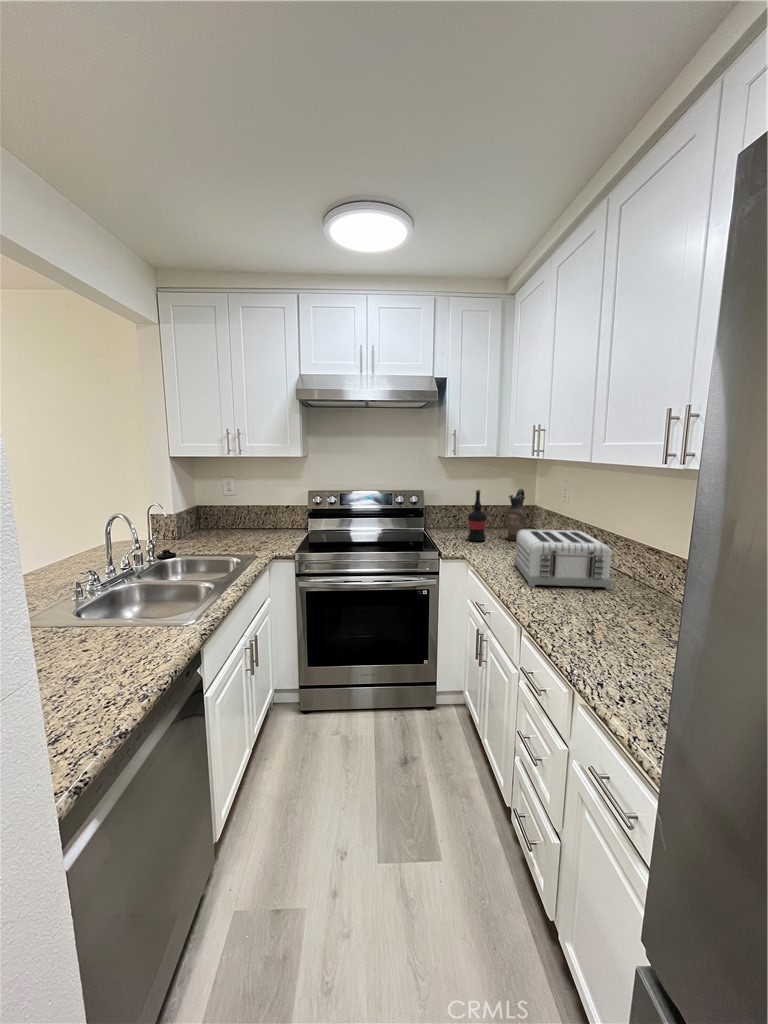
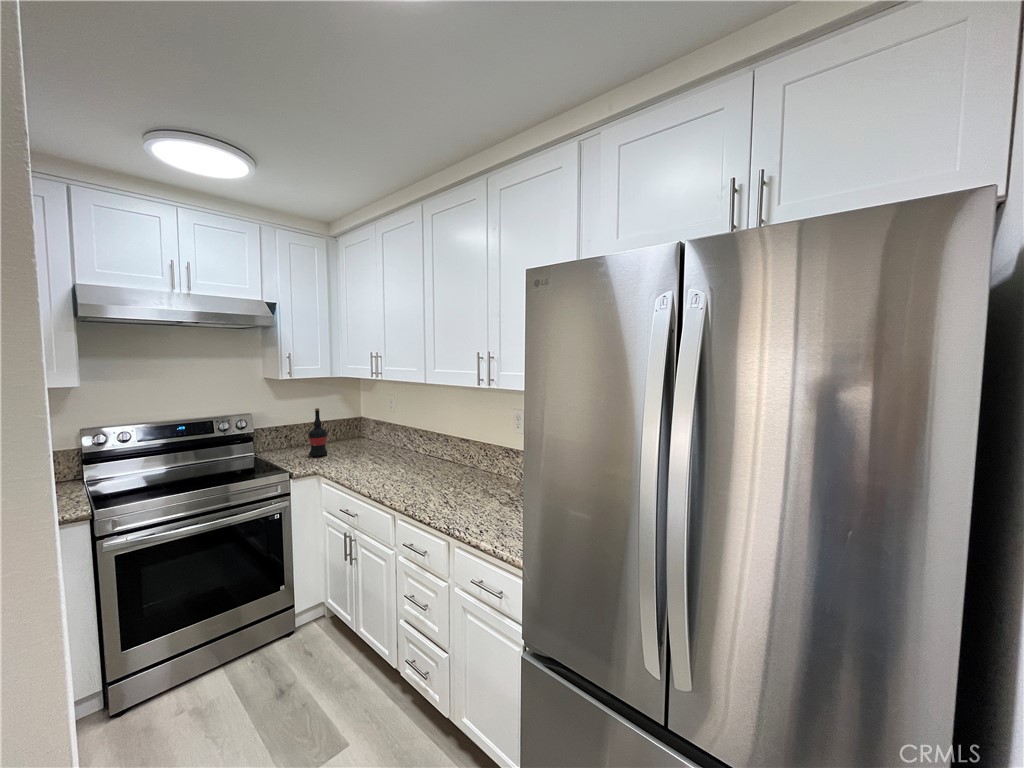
ceramic pitcher: present [504,489,526,540] -> none [342,404,362,450]
toaster: present [514,530,612,590] -> none [367,434,444,484]

